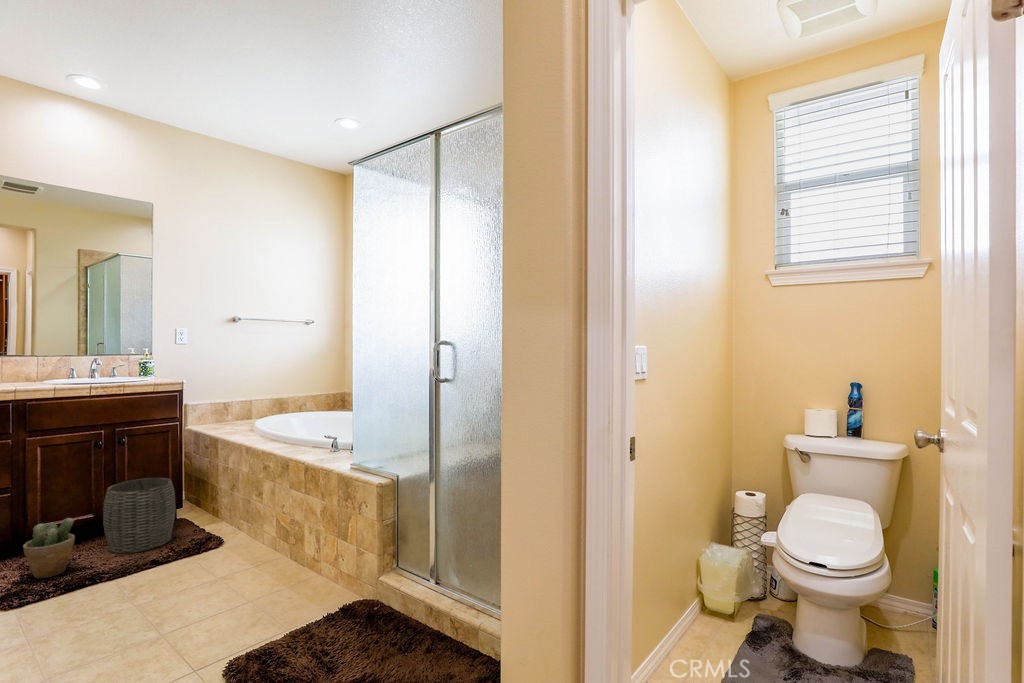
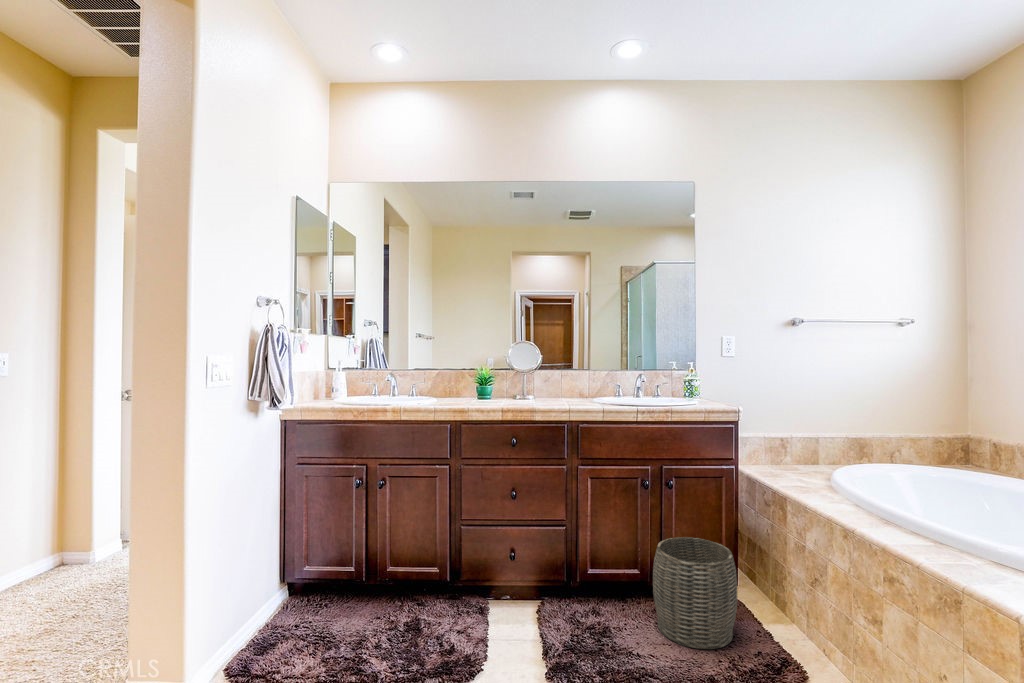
potted plant: present [23,518,75,578] -> none [577,580,626,652]

